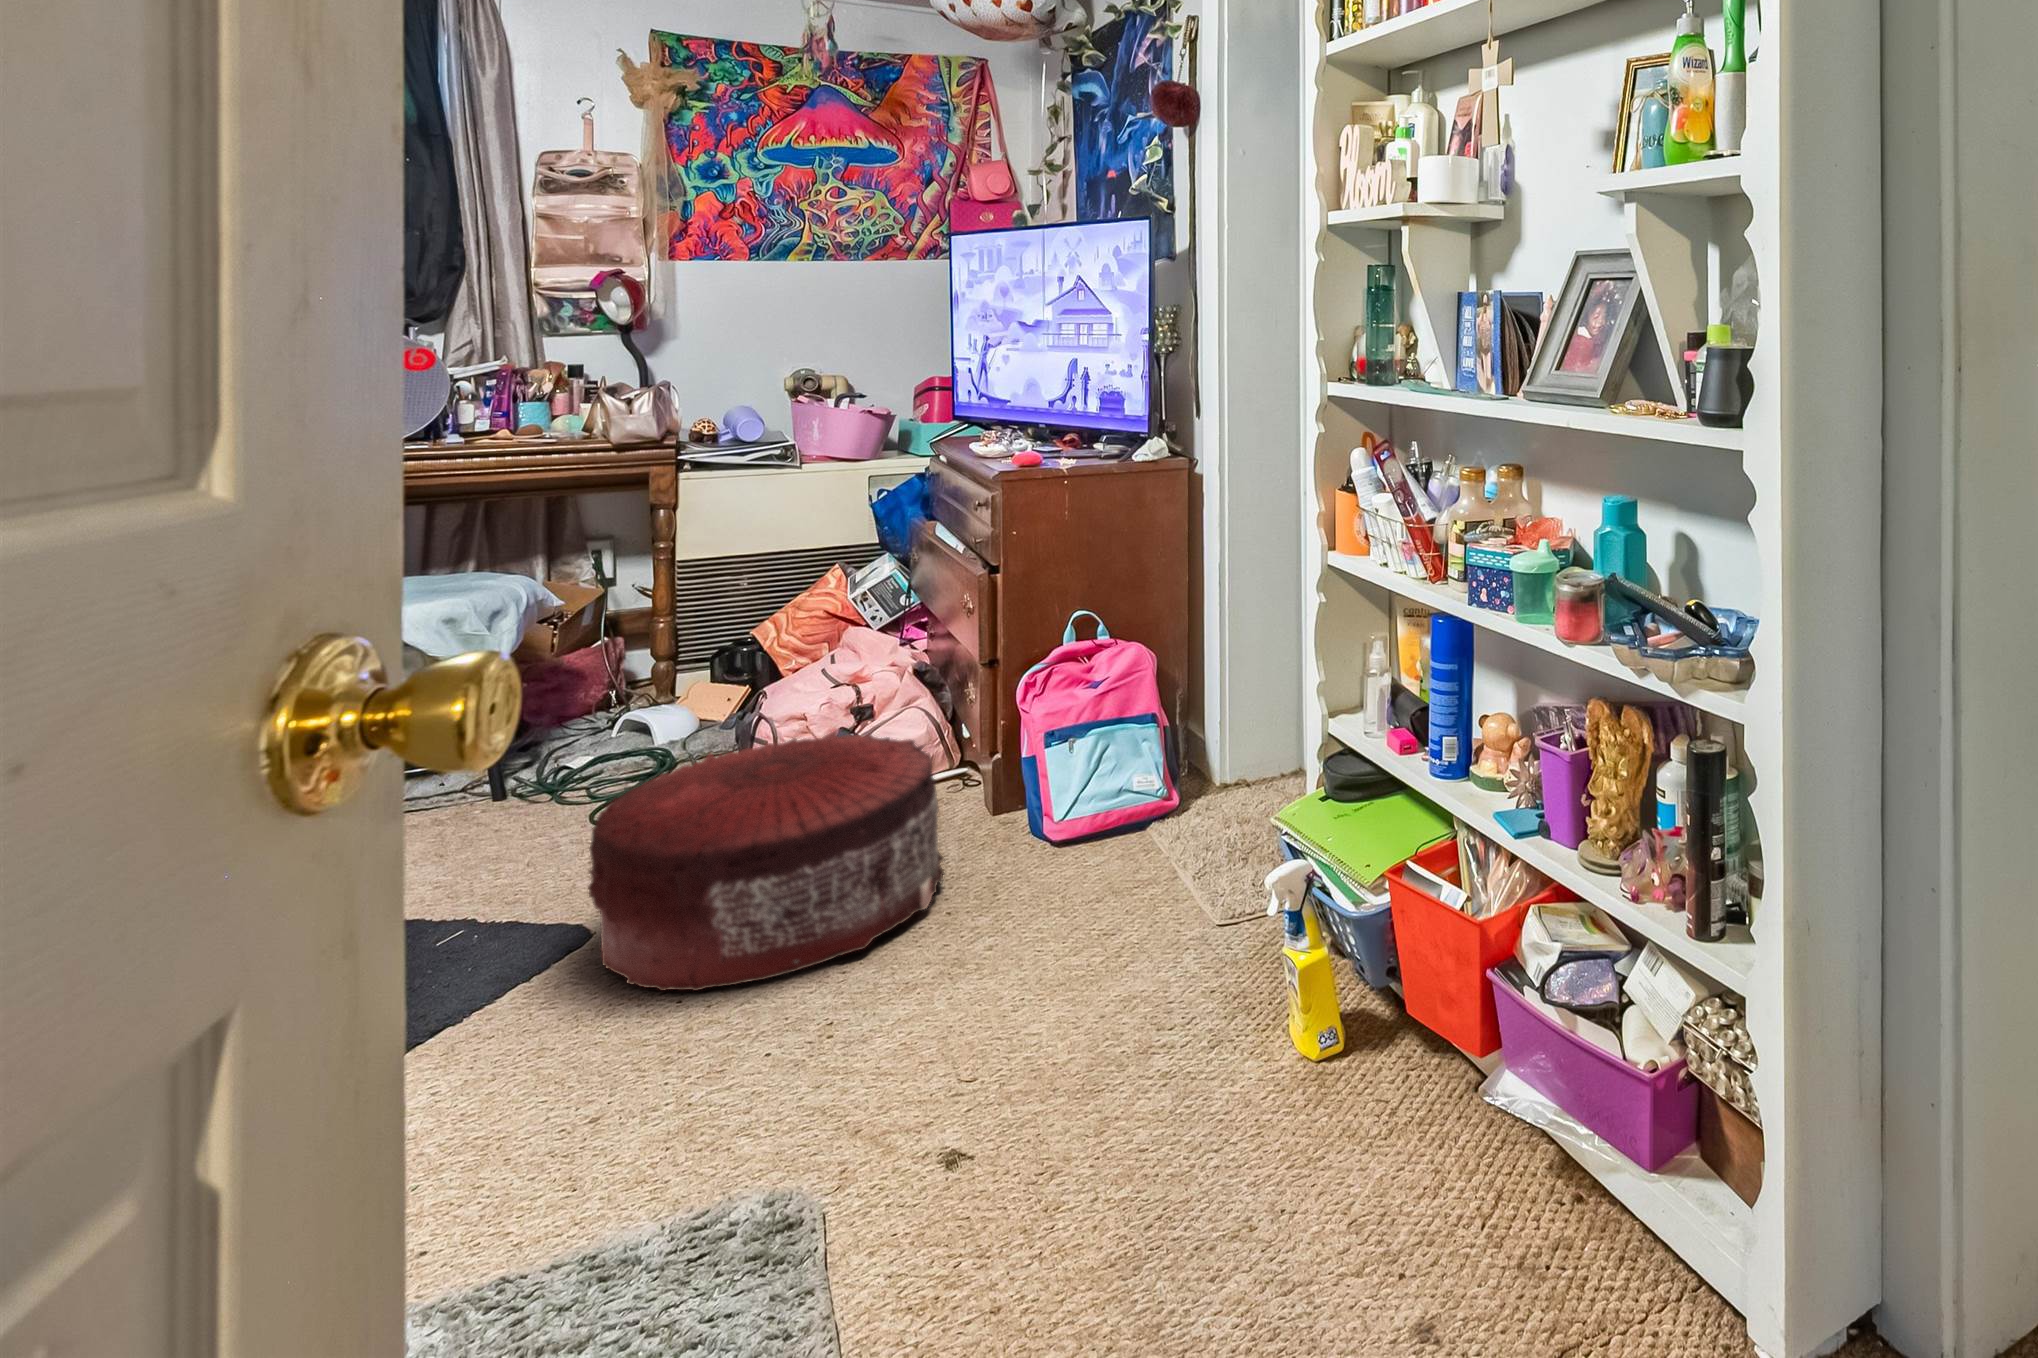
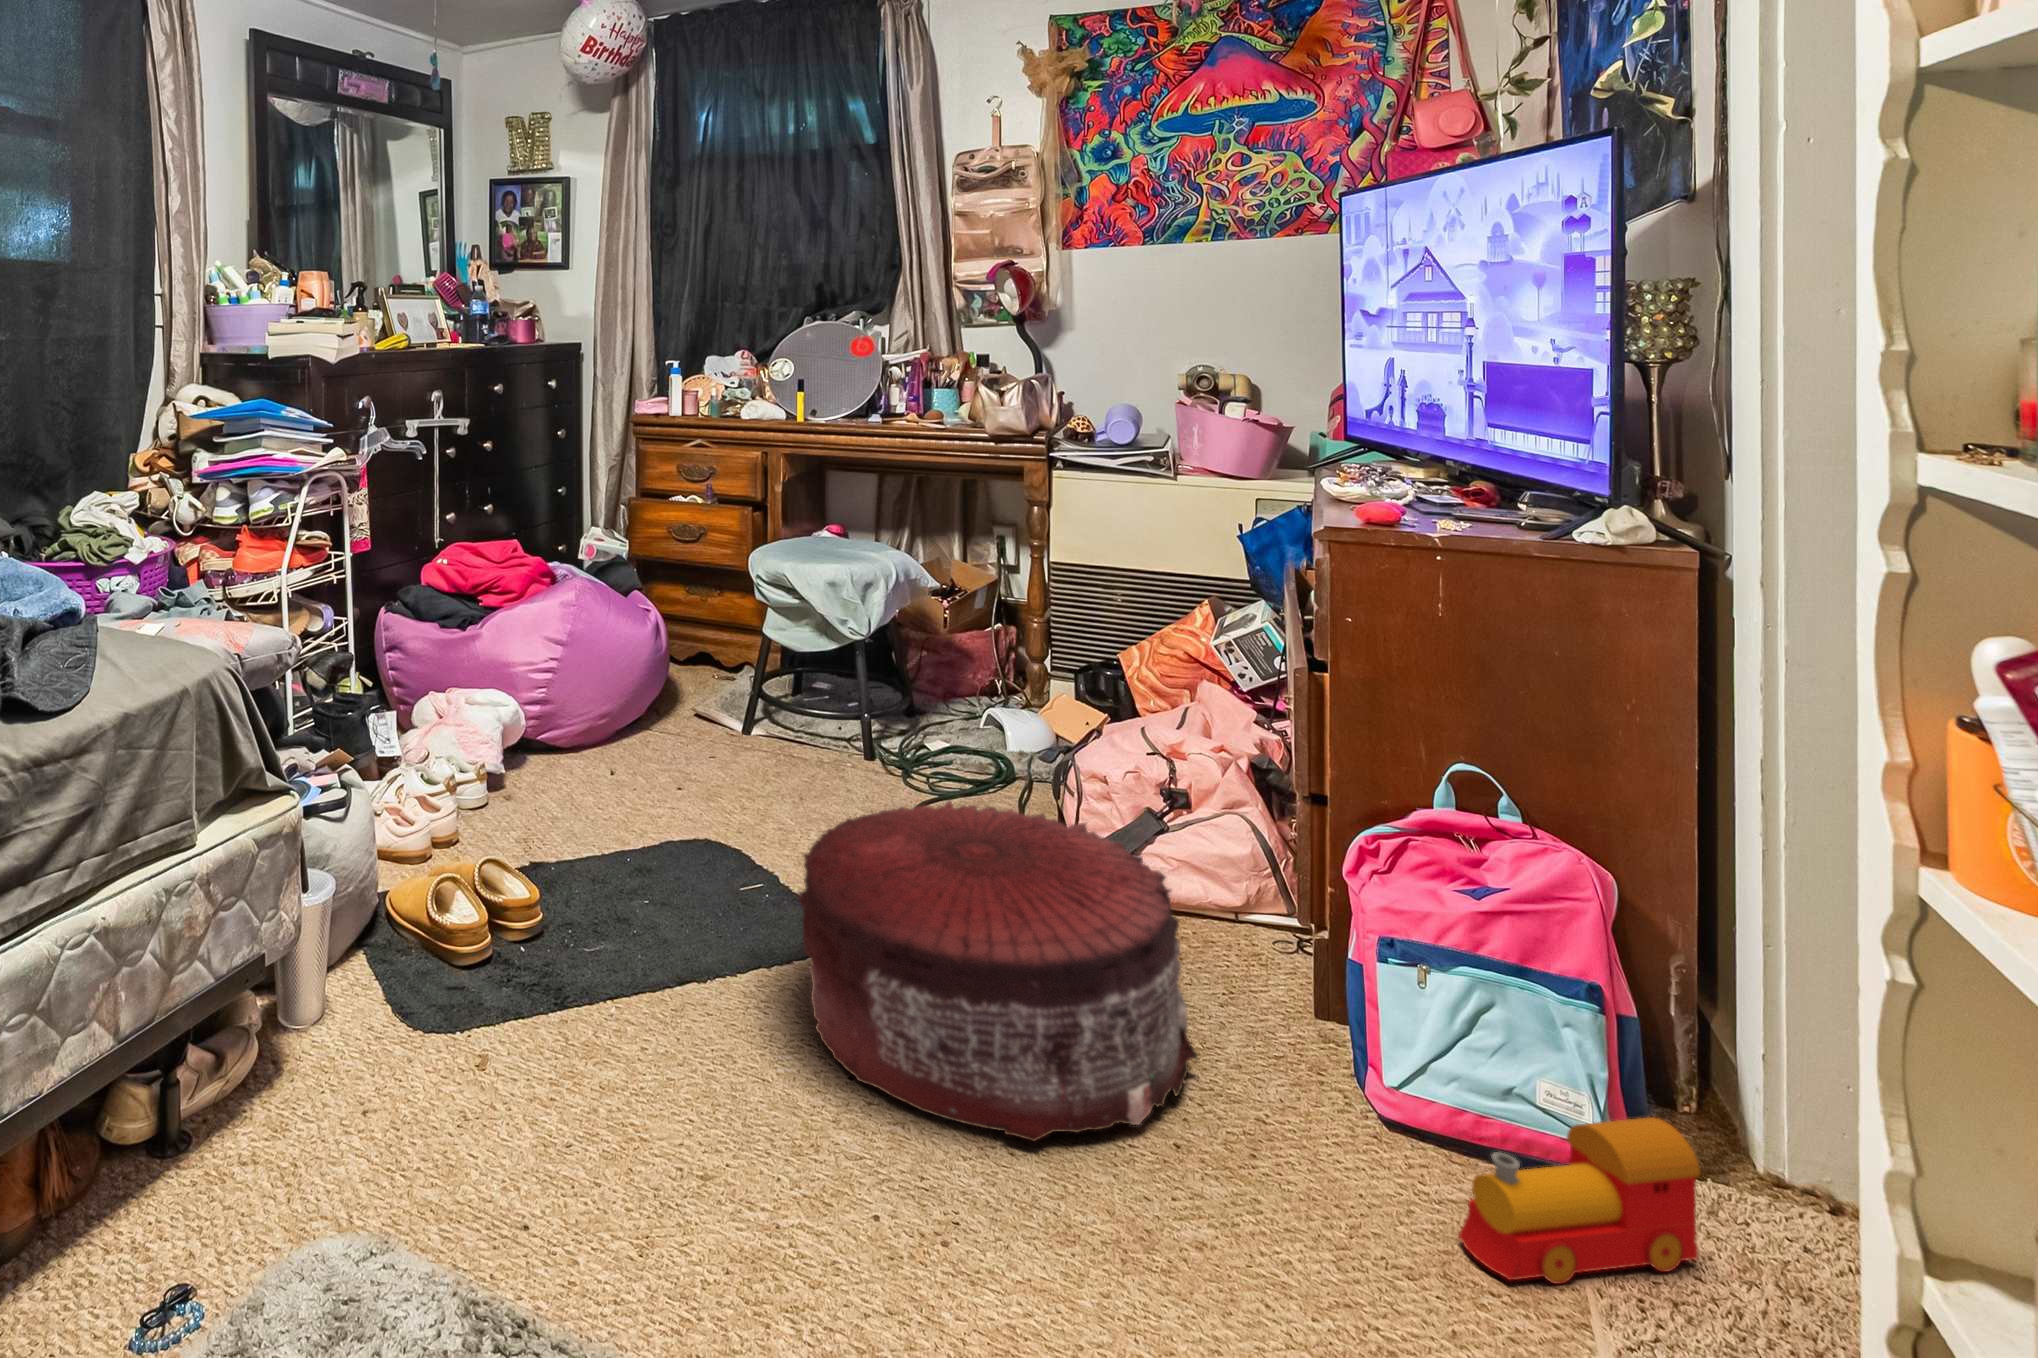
toy train: none [1117,763,1213,875] -> present [1459,1117,1700,1284]

